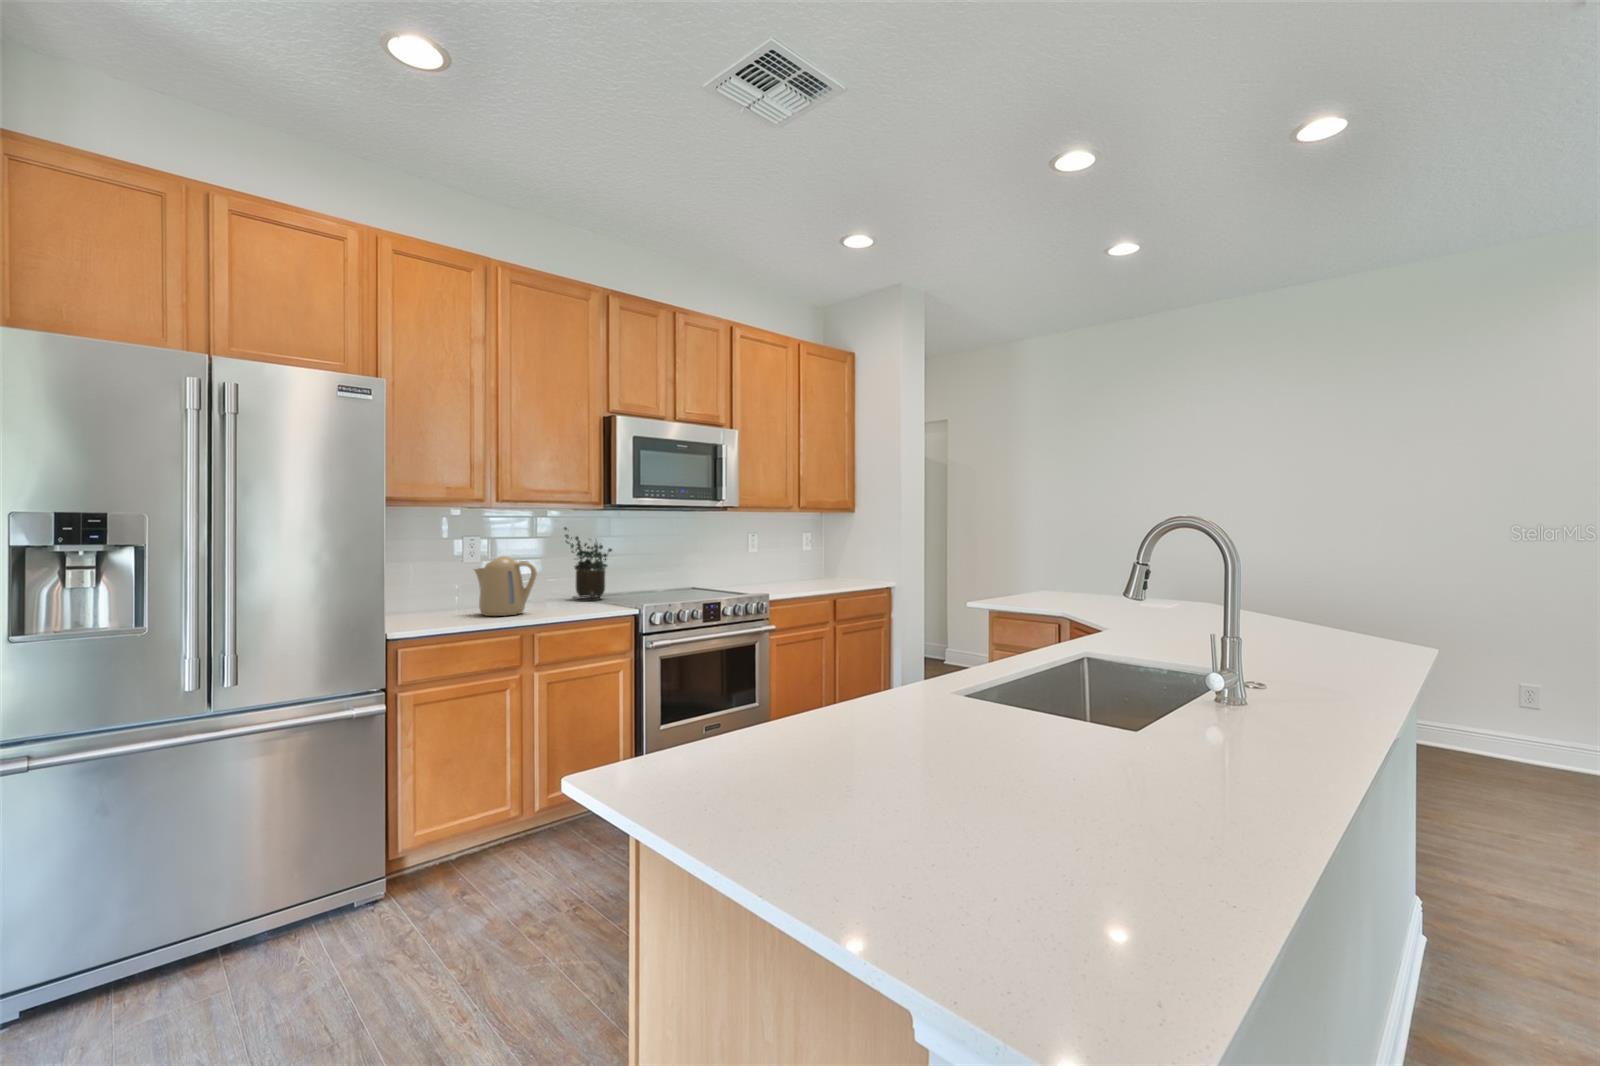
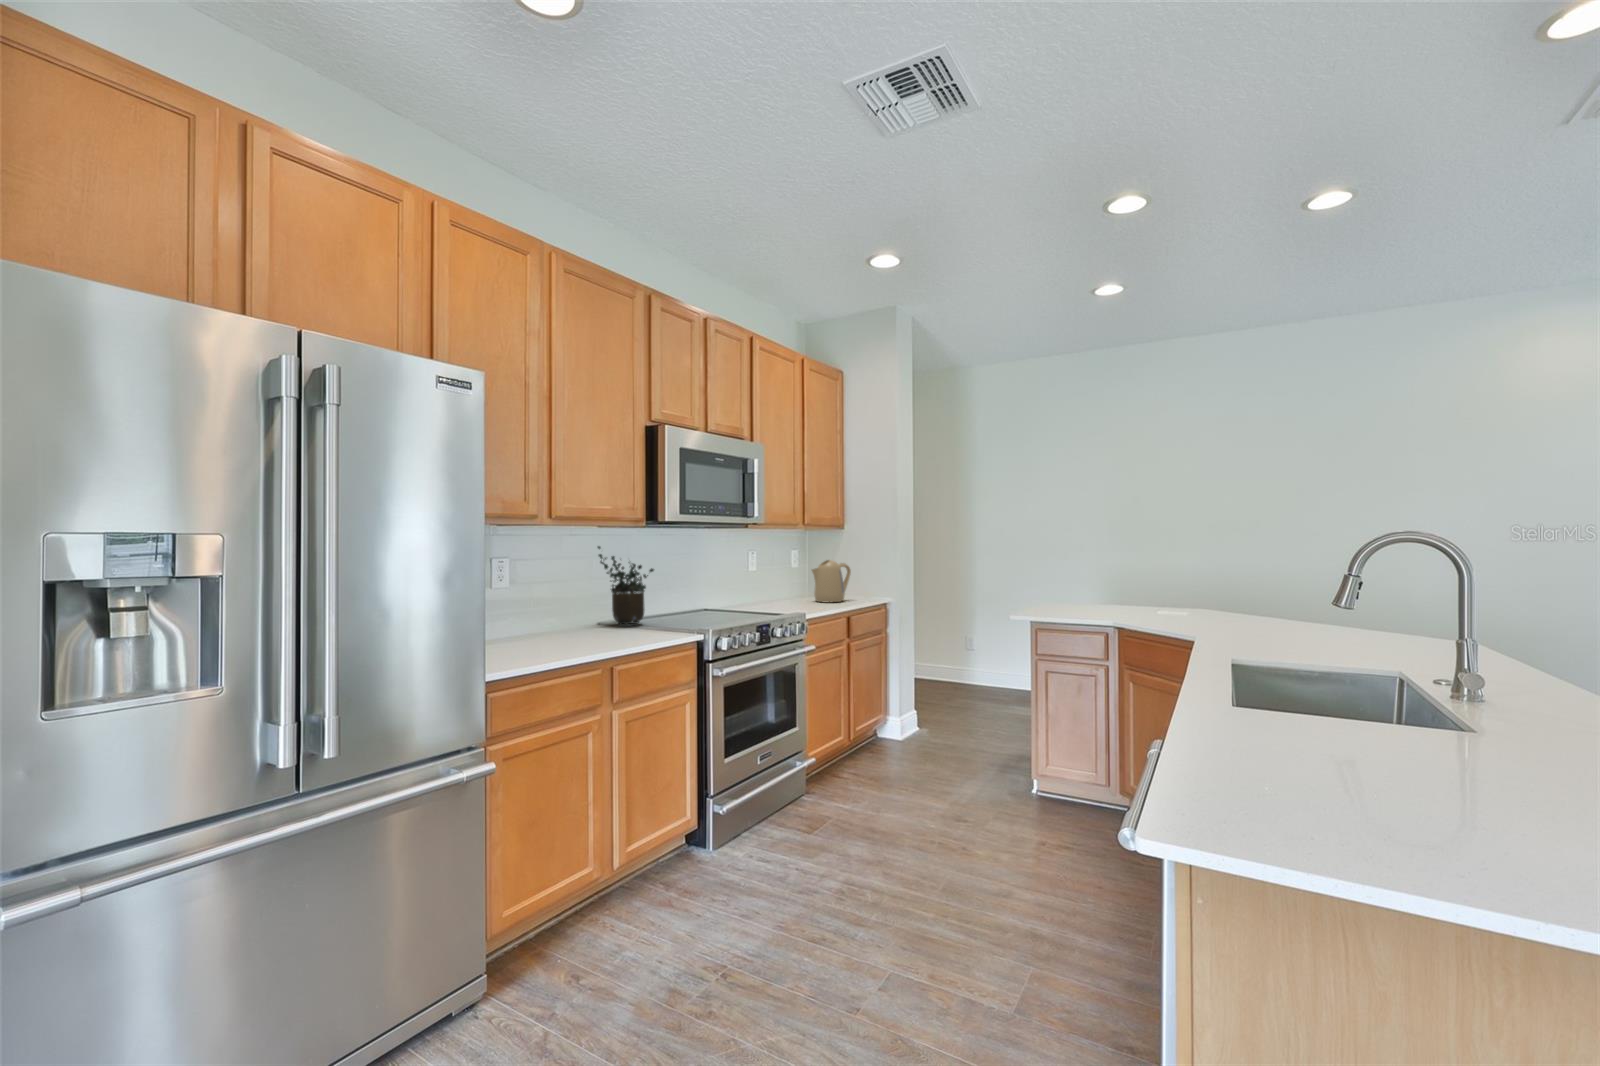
kettle: present [474,556,537,616] -> present [812,560,851,603]

